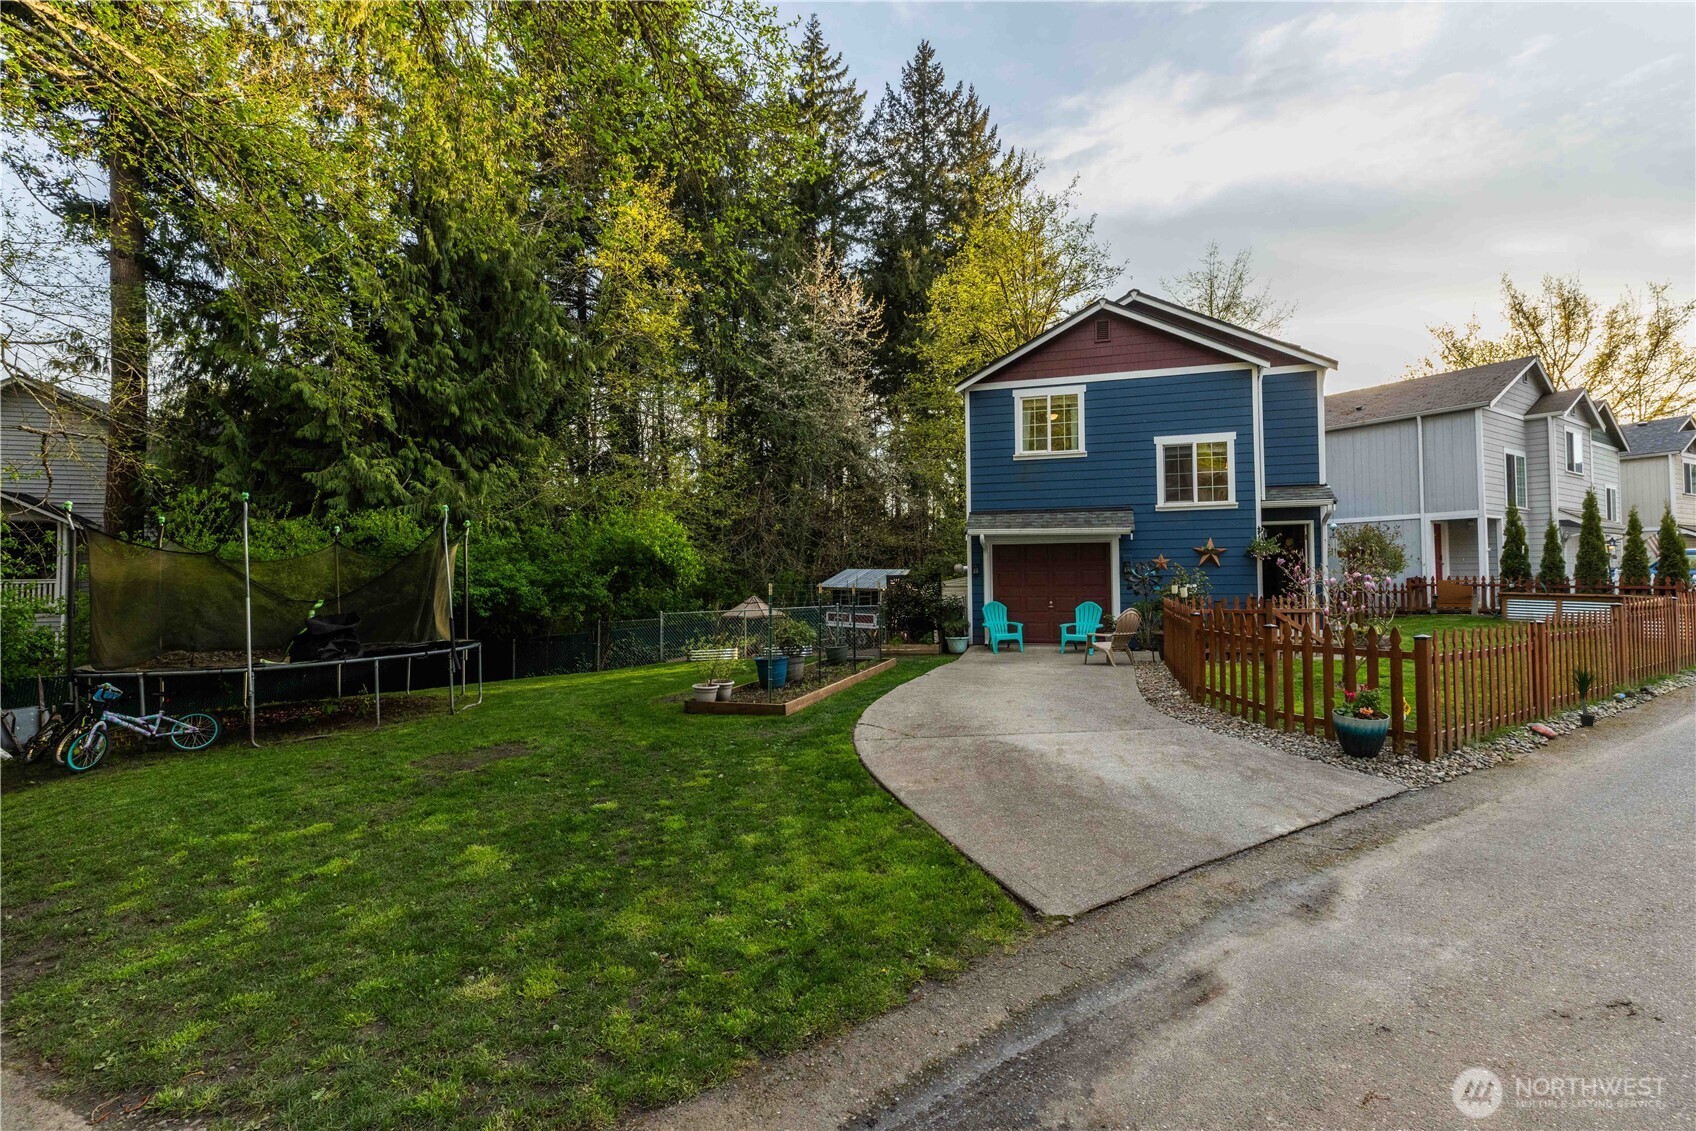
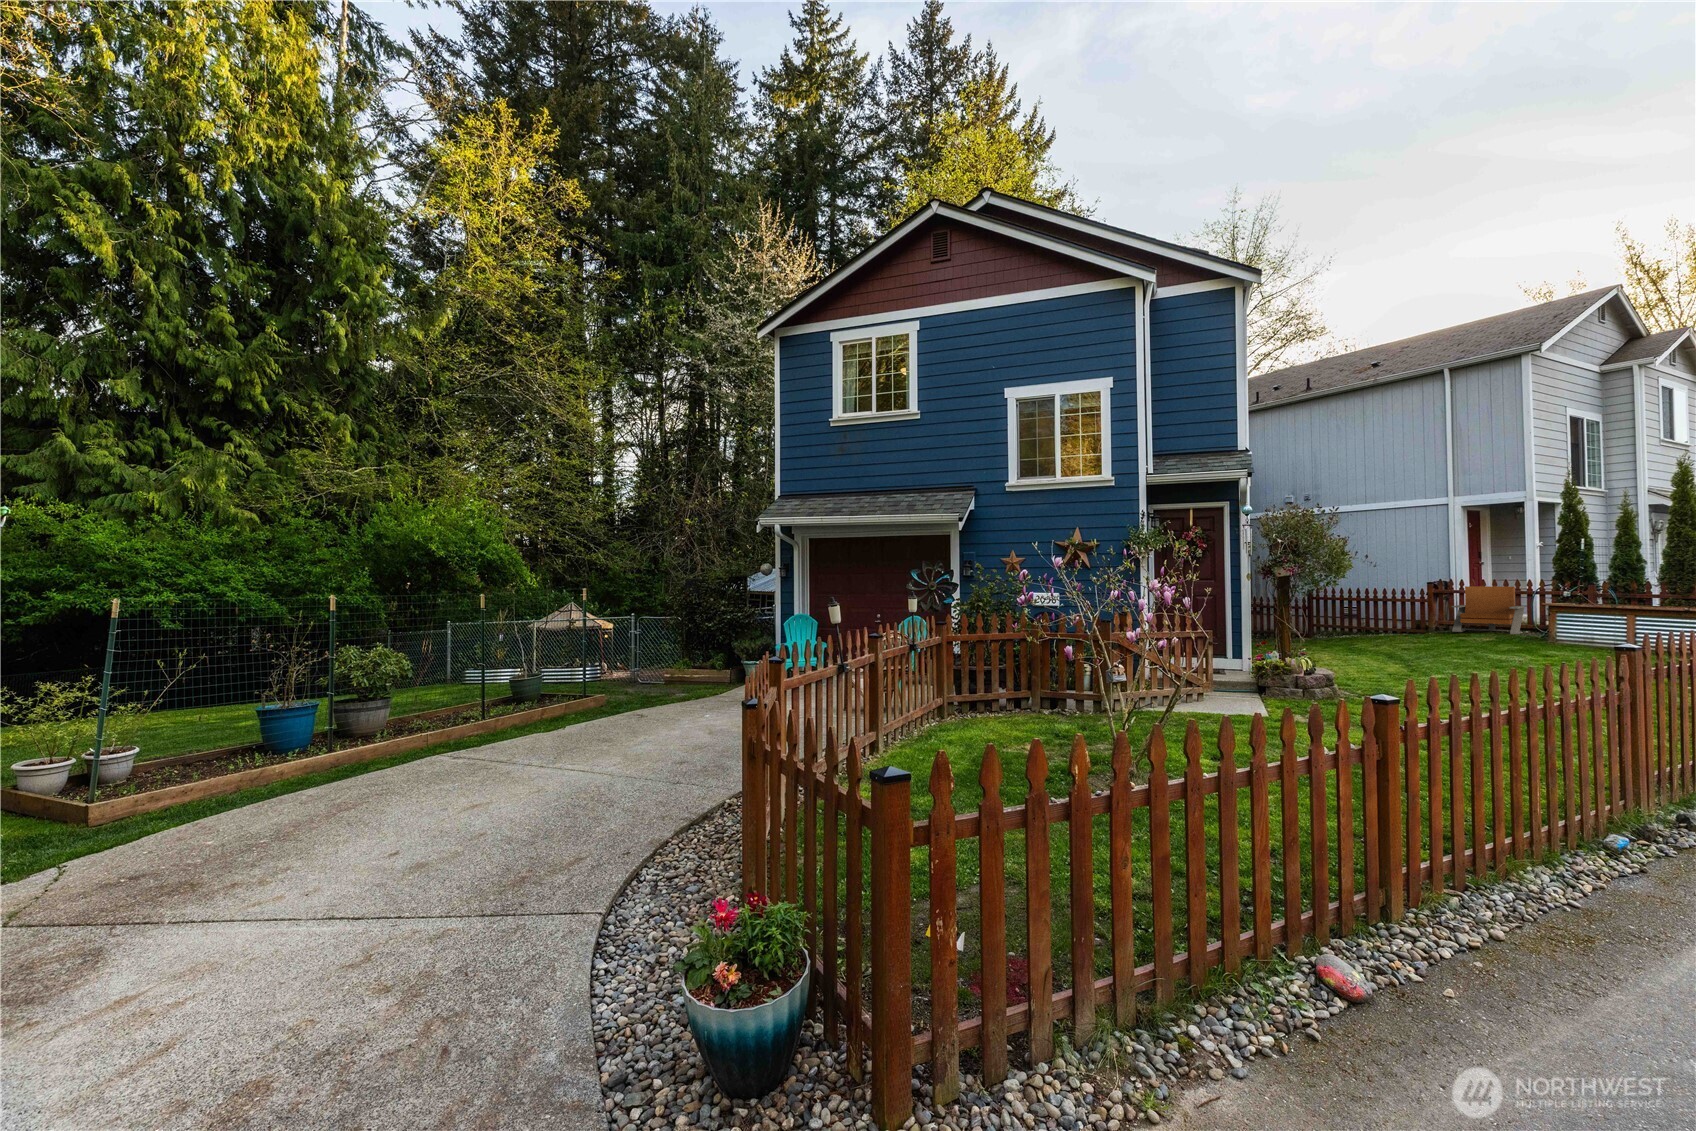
potted plant: present [1563,666,1597,726] -> none [1467,777,1606,942]

